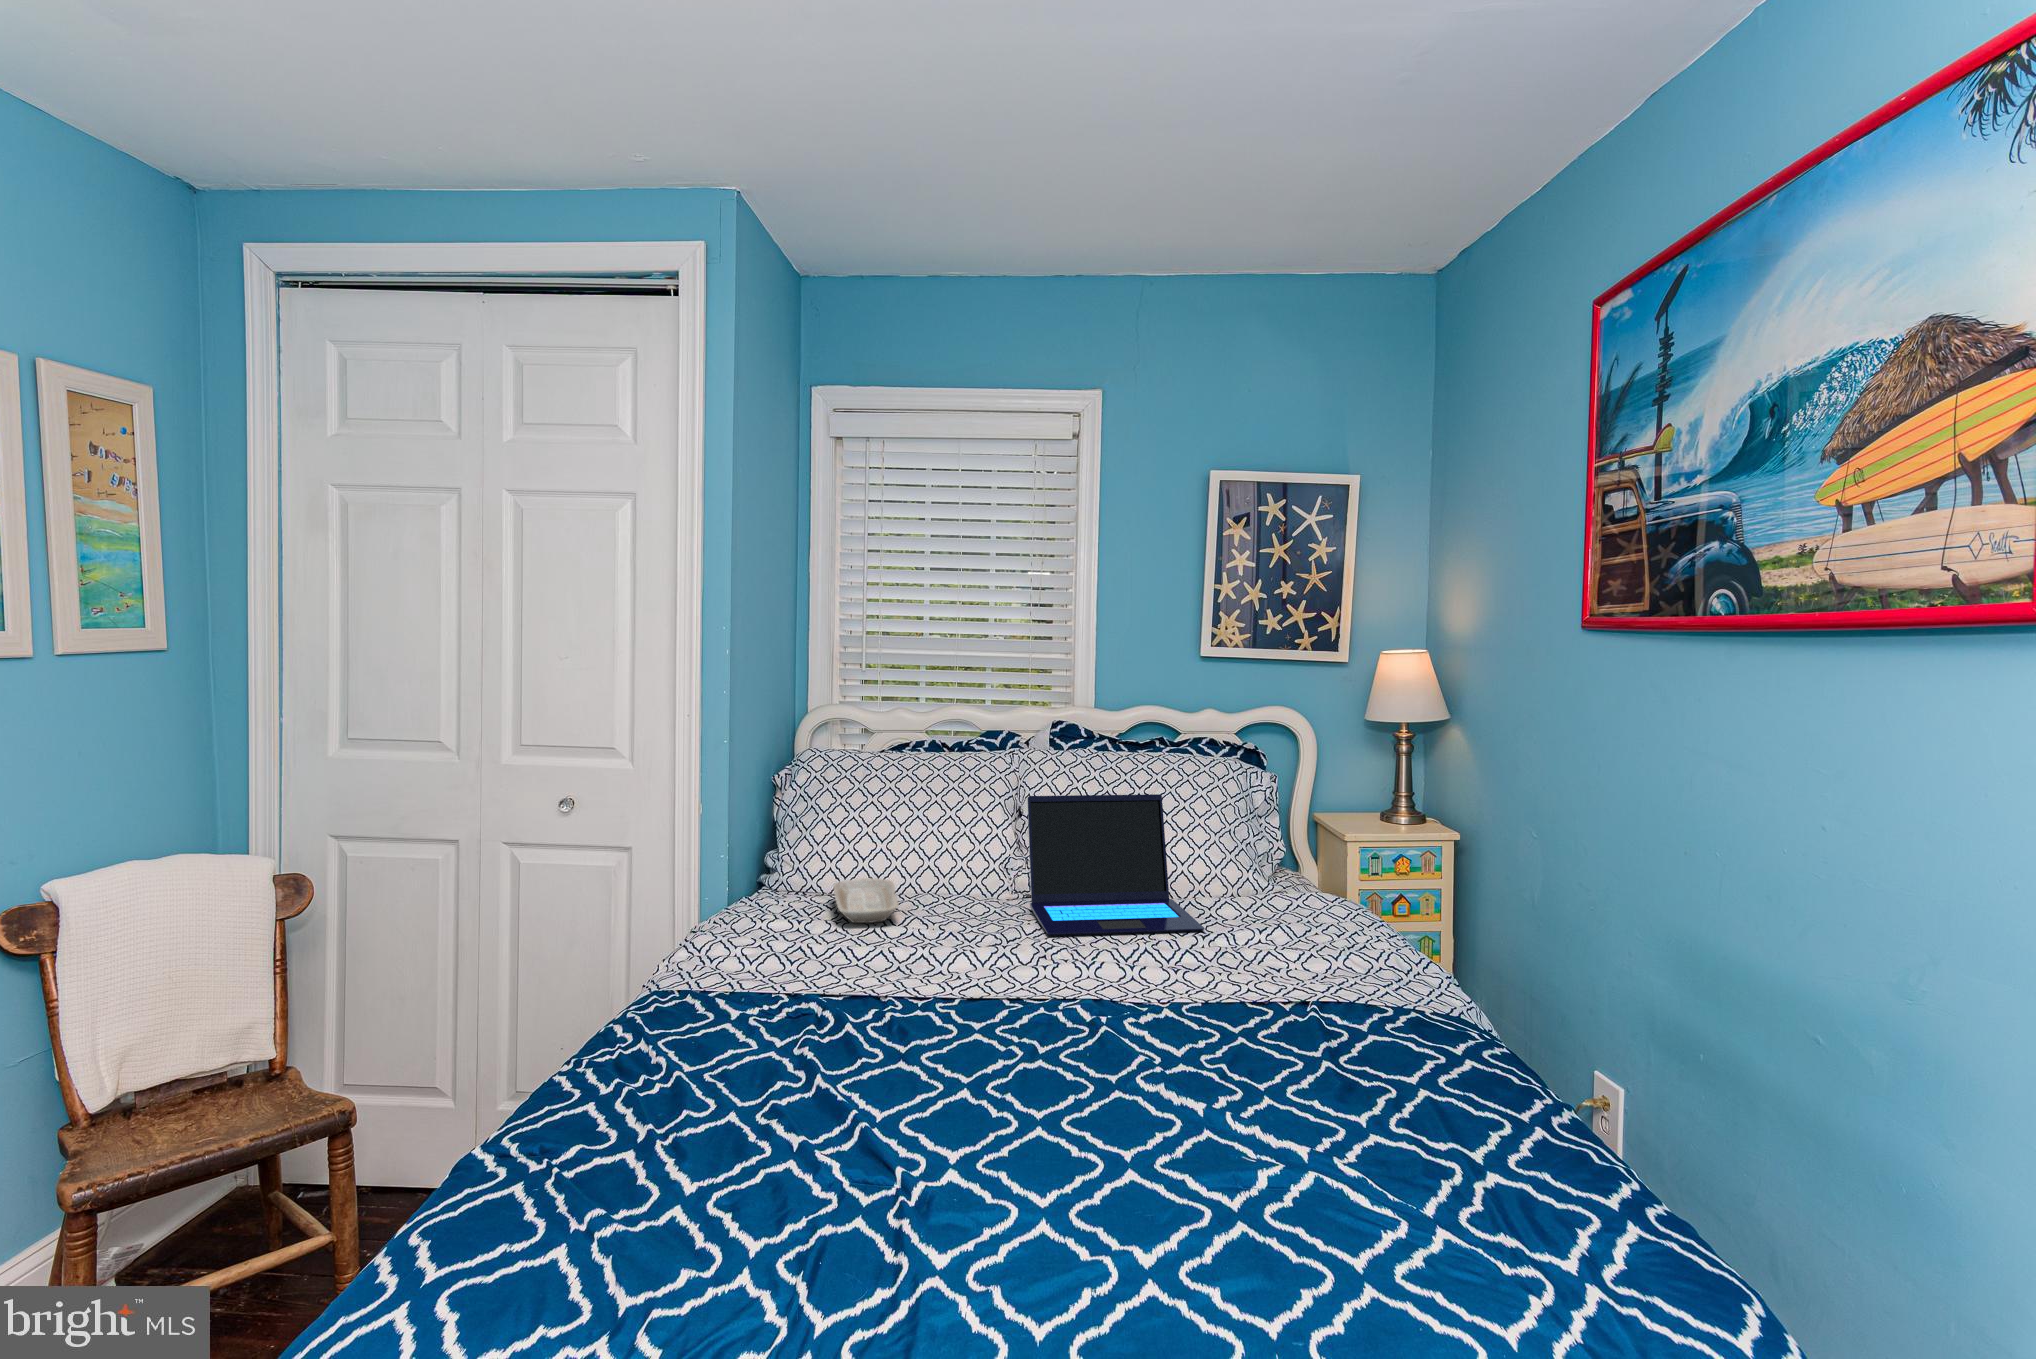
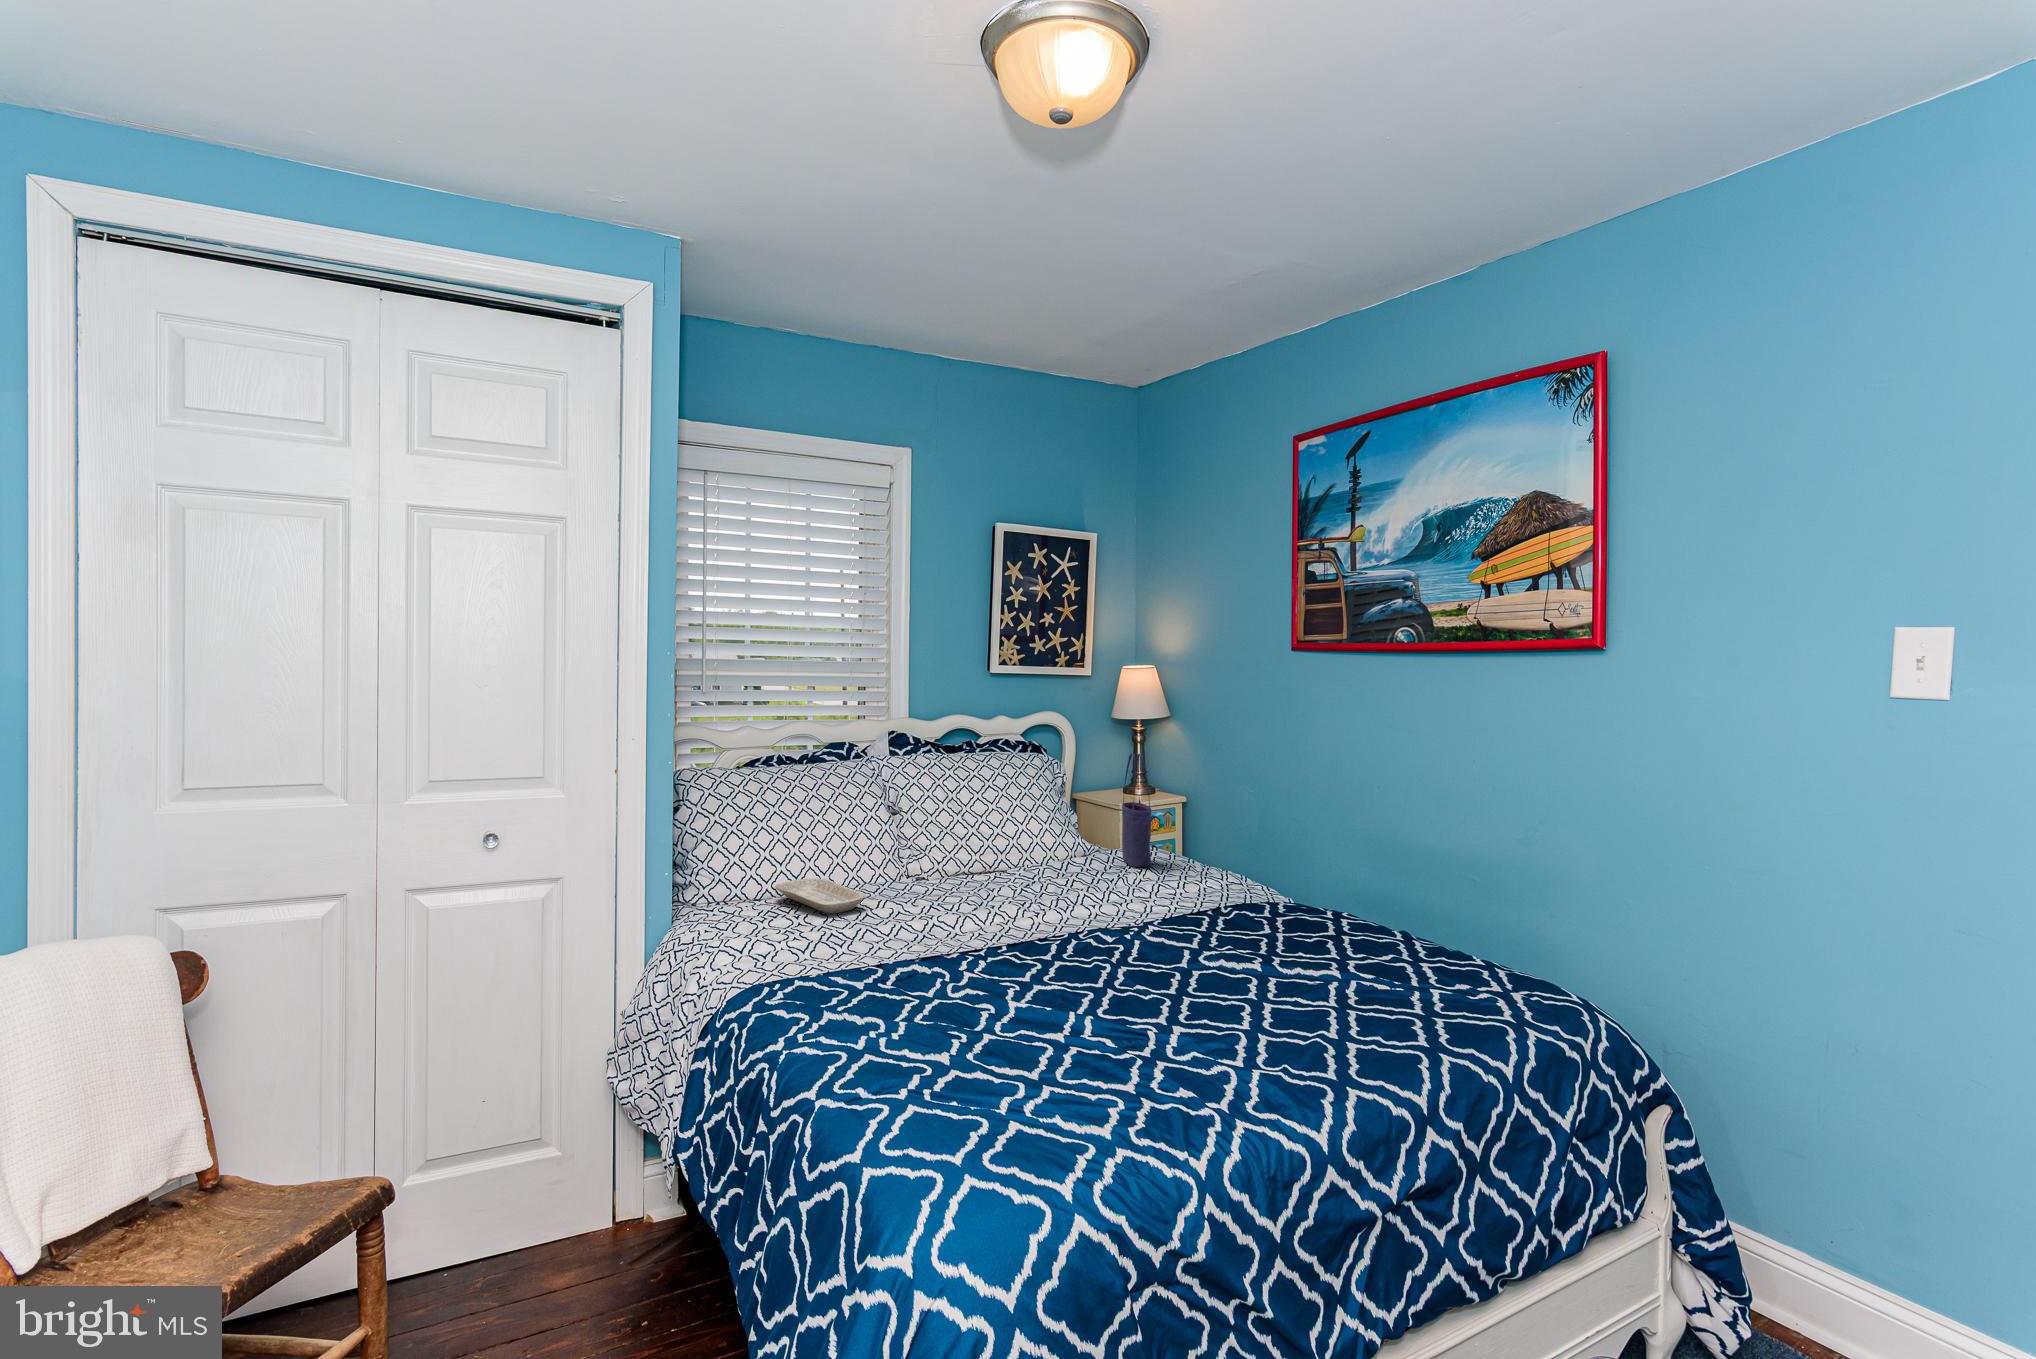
tote bag: none [1286,765,1322,923] -> present [1122,753,1151,867]
laptop: present [1027,794,1205,936] -> none [932,784,1094,900]

